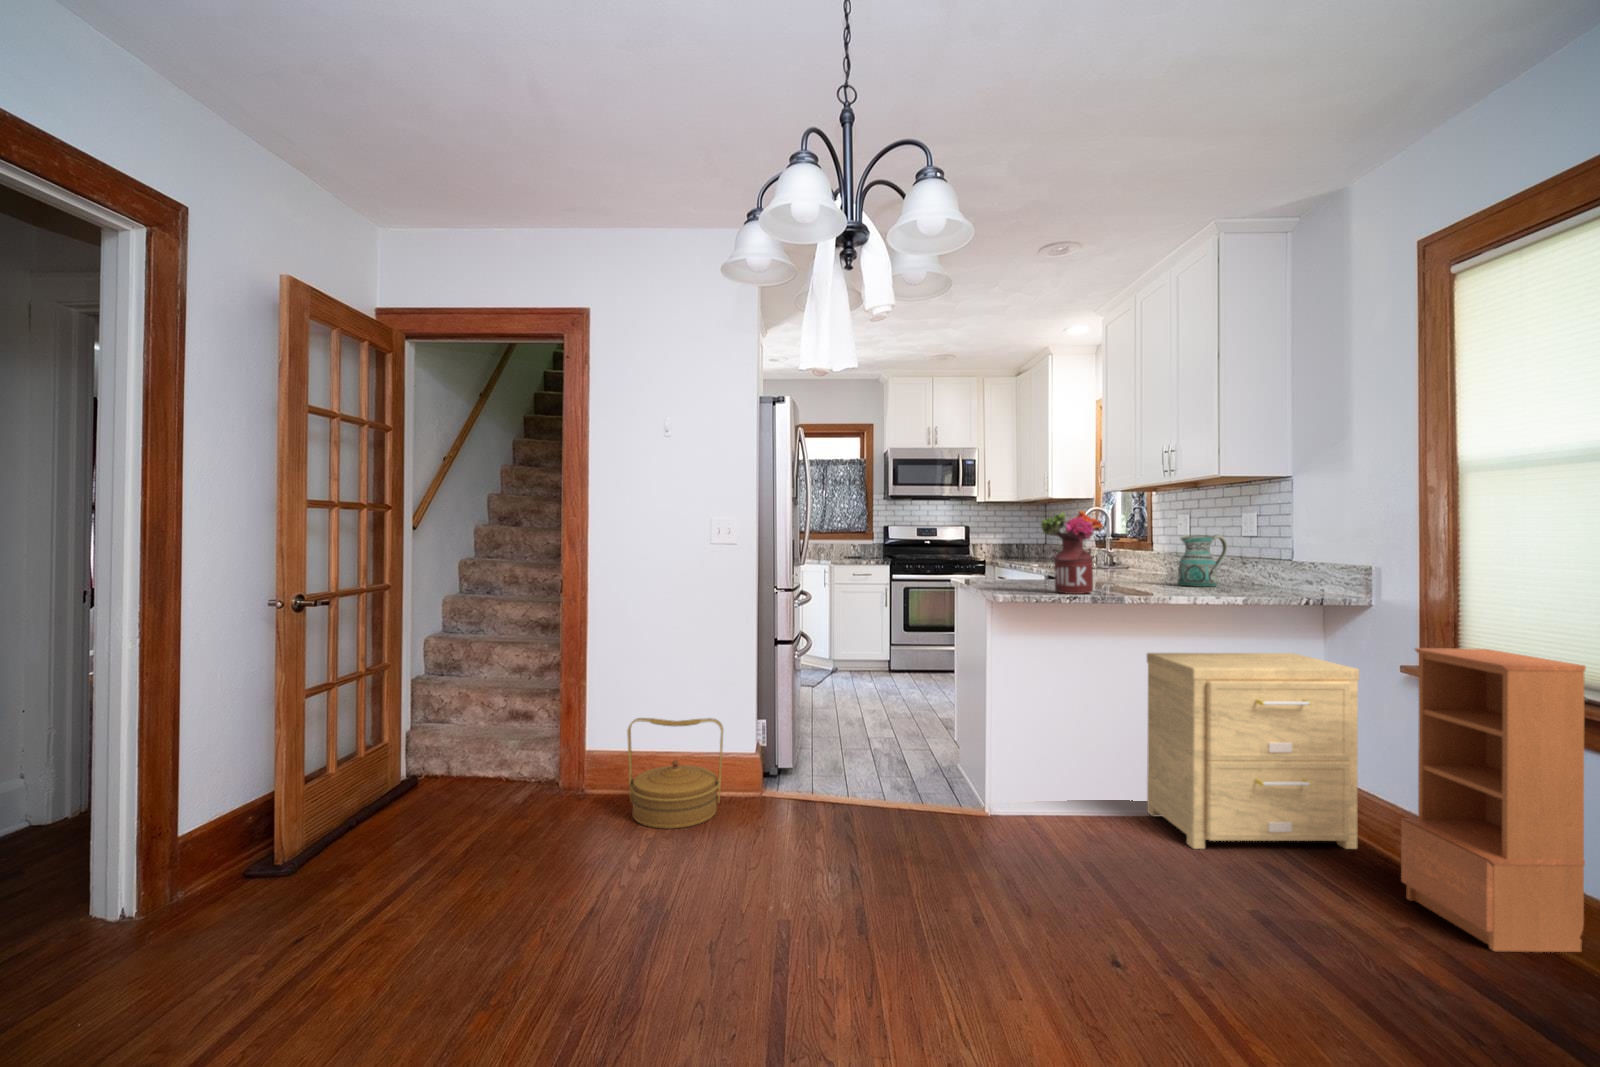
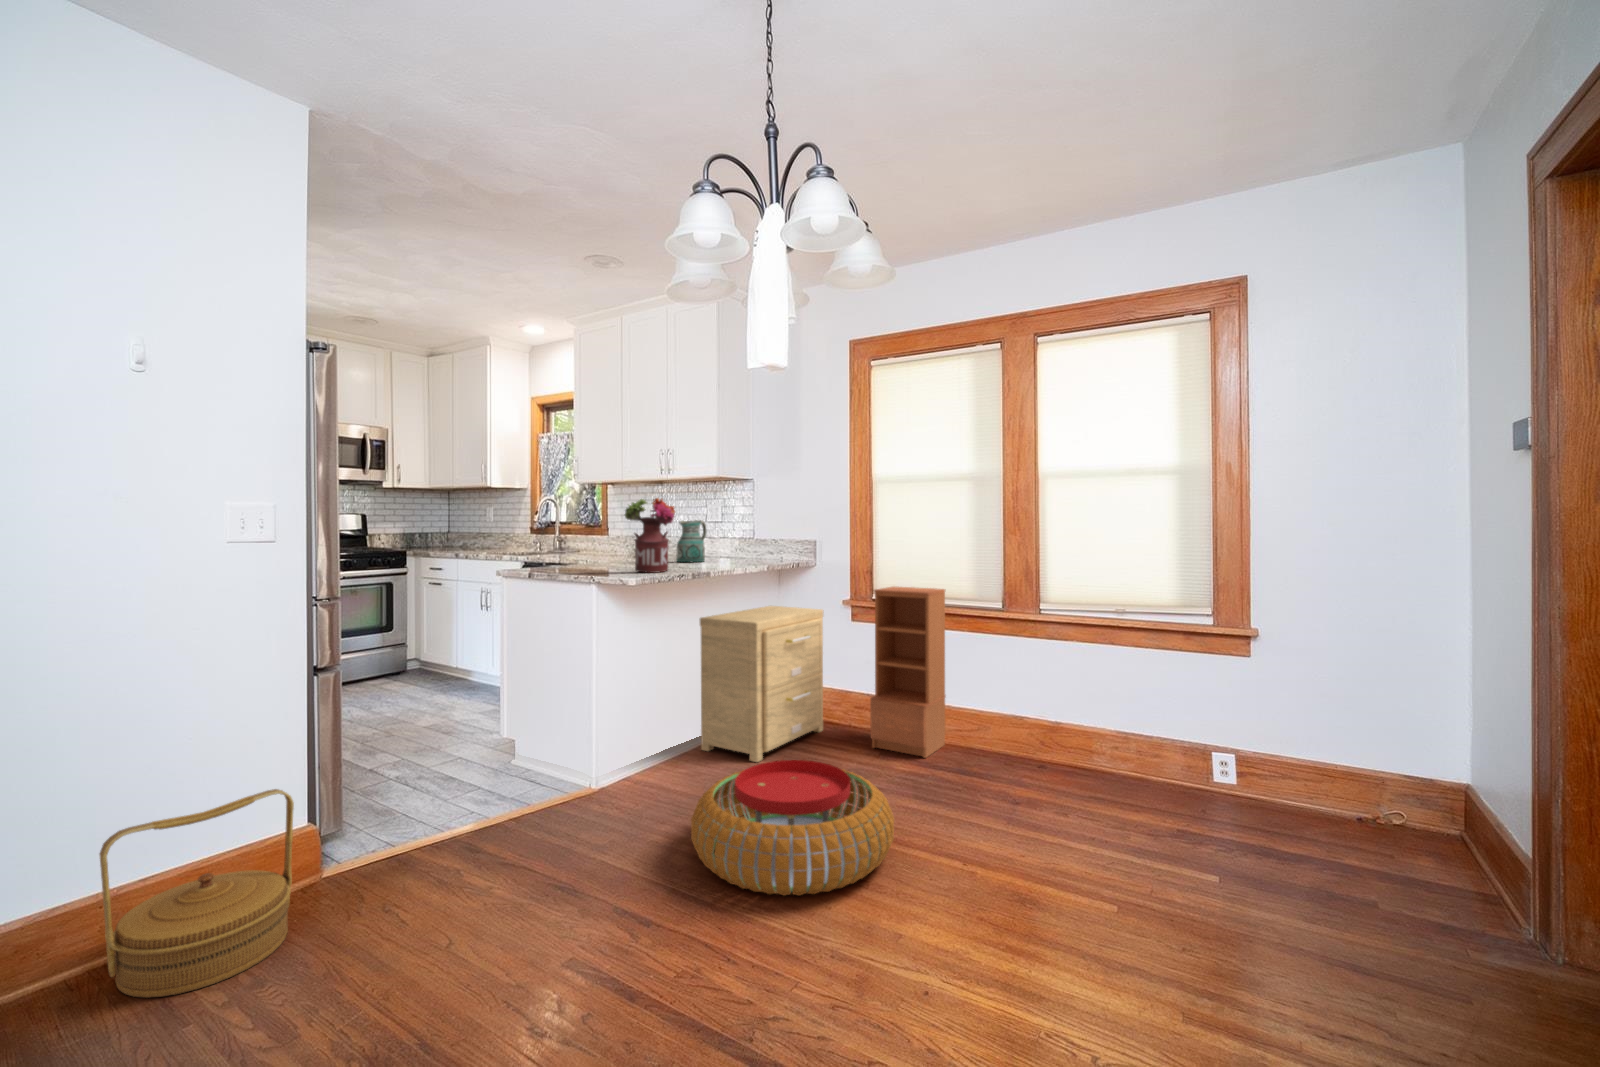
pouf: none [957,830,1228,1019] -> present [691,760,894,895]

